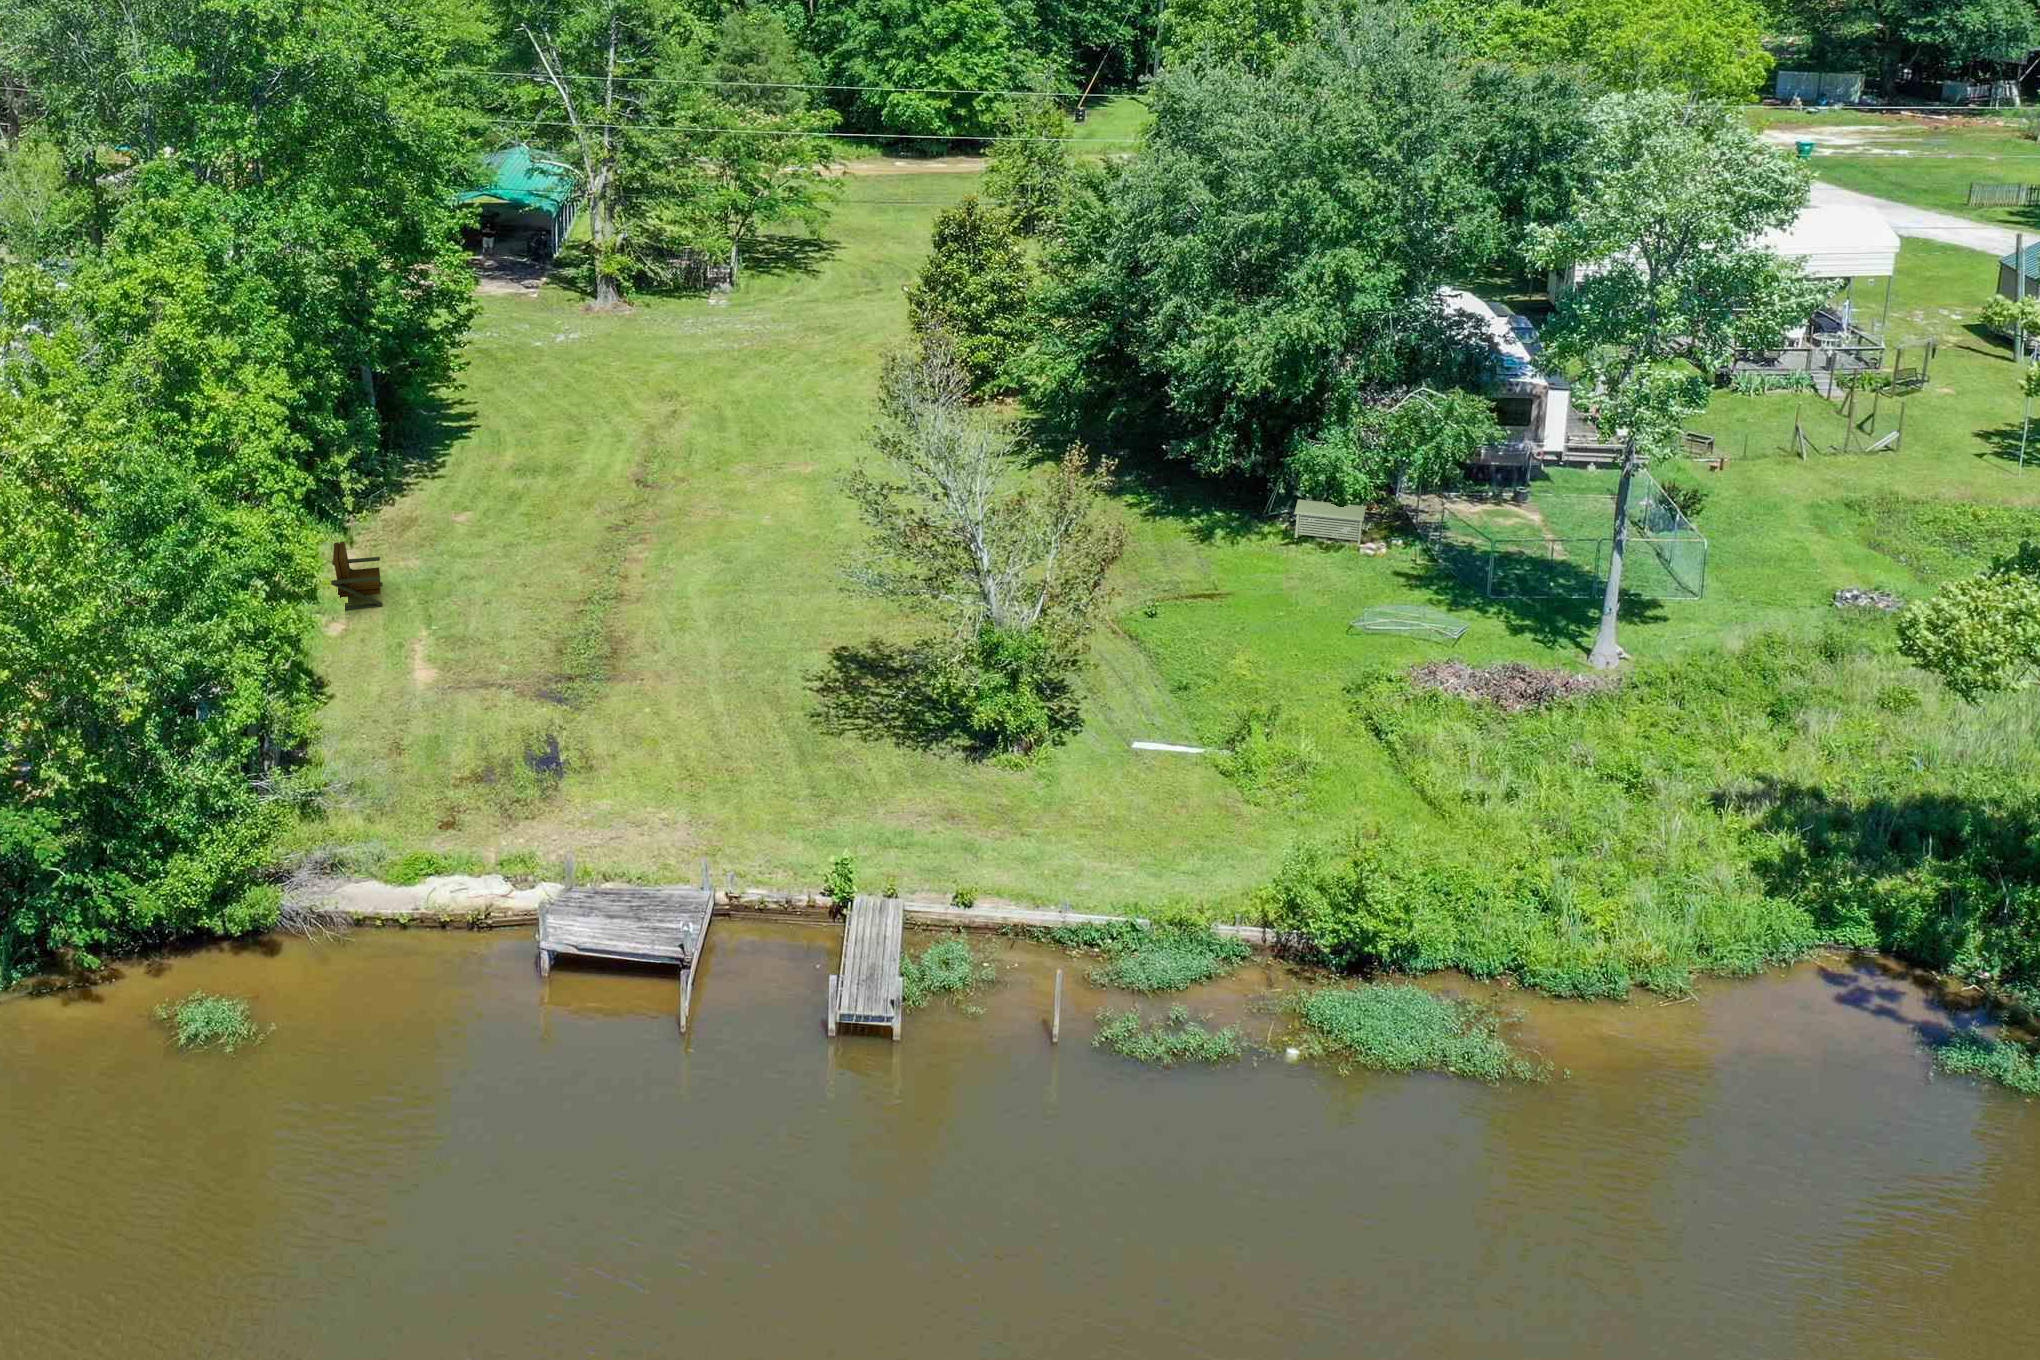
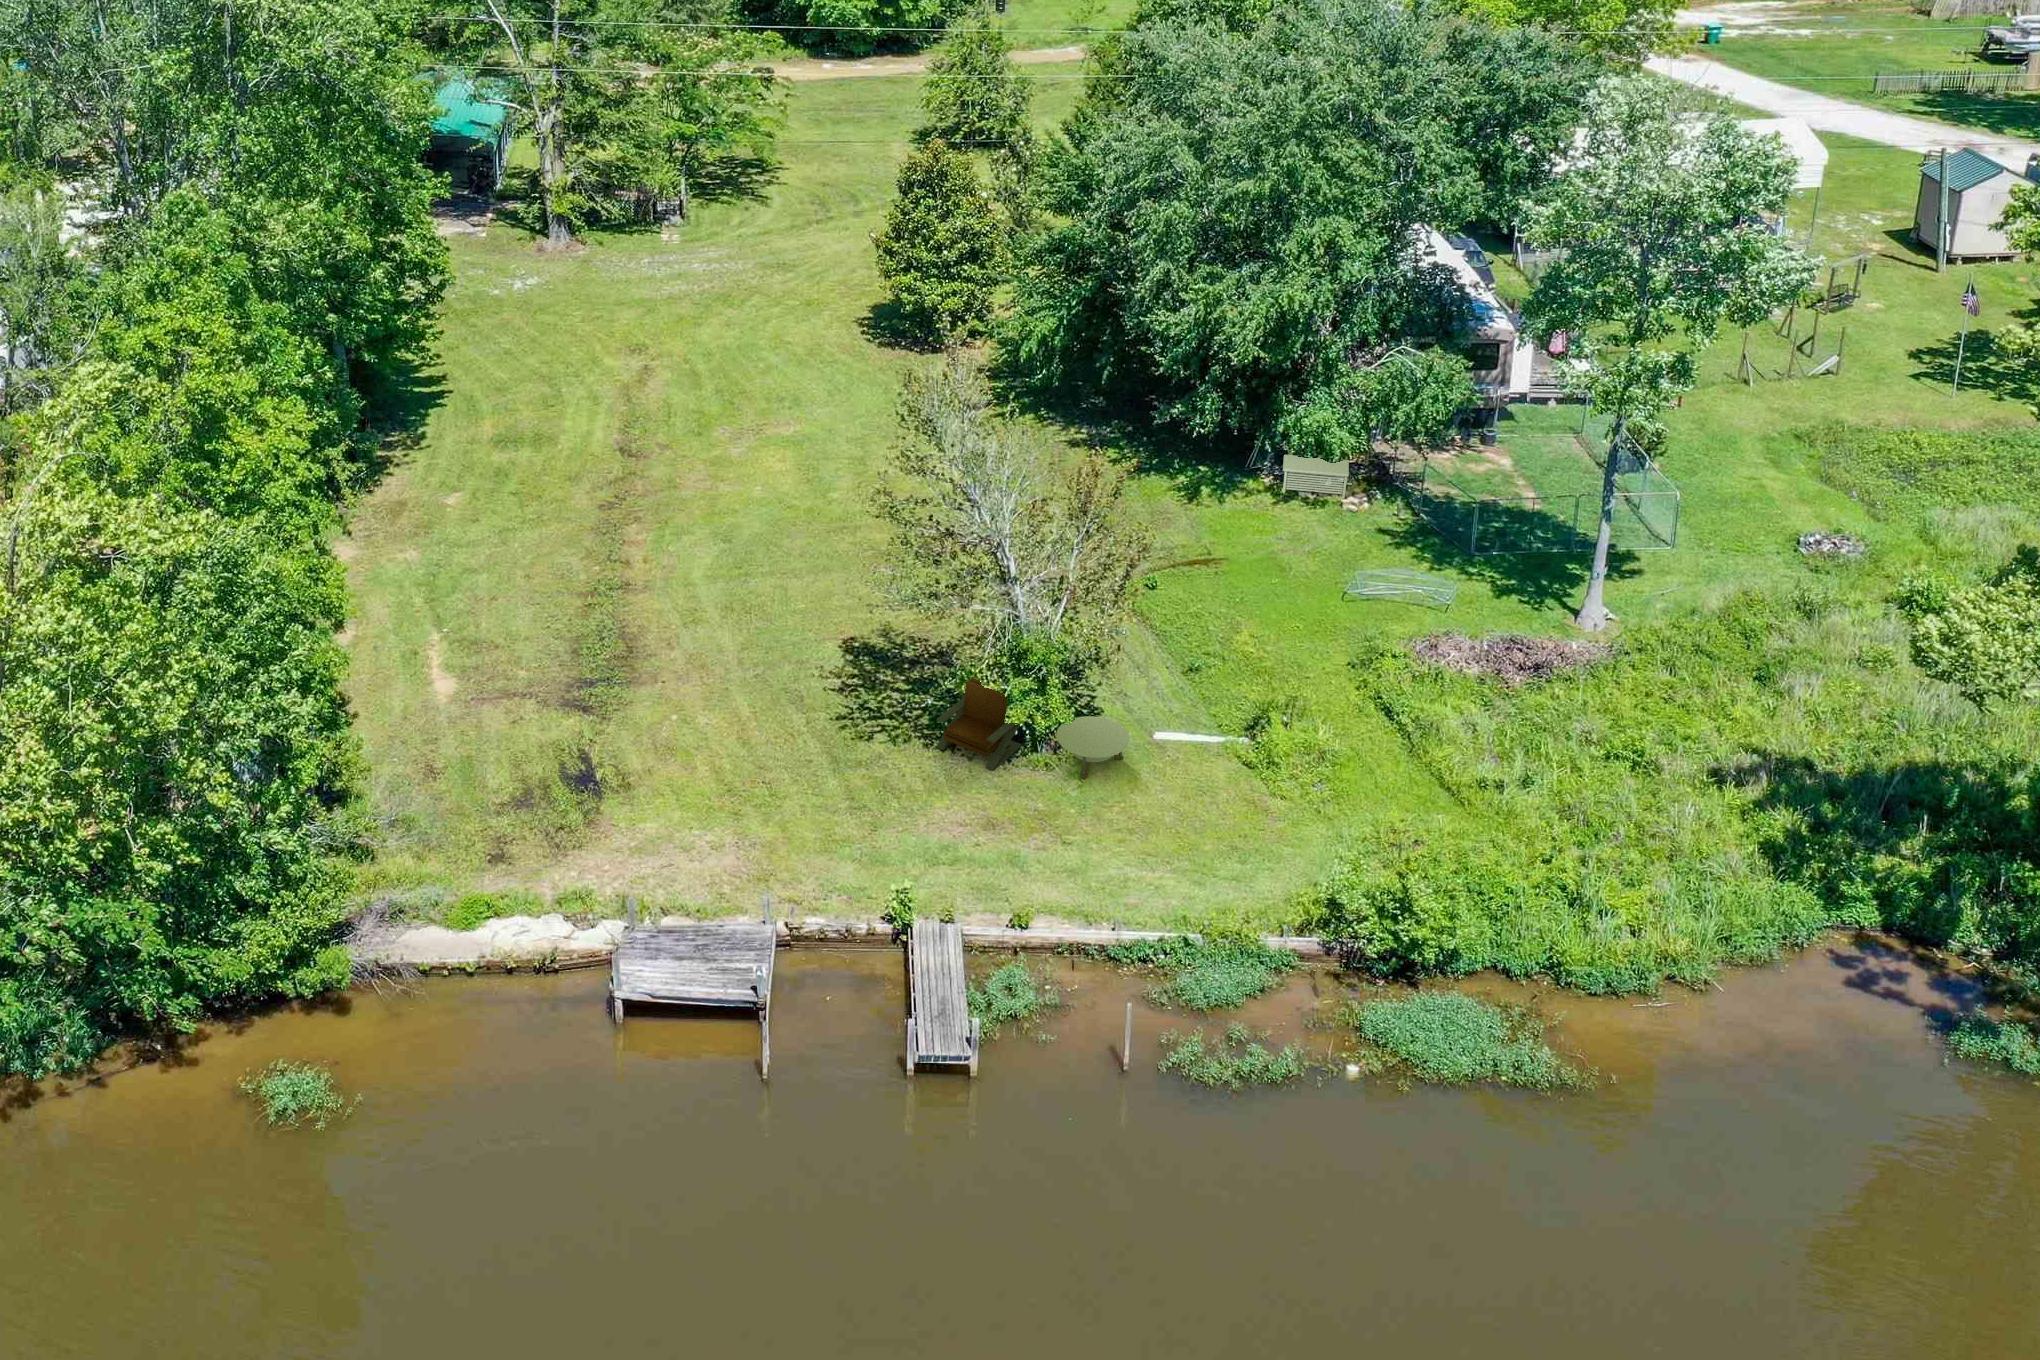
lounge chair: present [331,541,382,610] -> present [937,678,1022,771]
round table: none [1023,721,1098,780] -> present [1056,716,1129,779]

